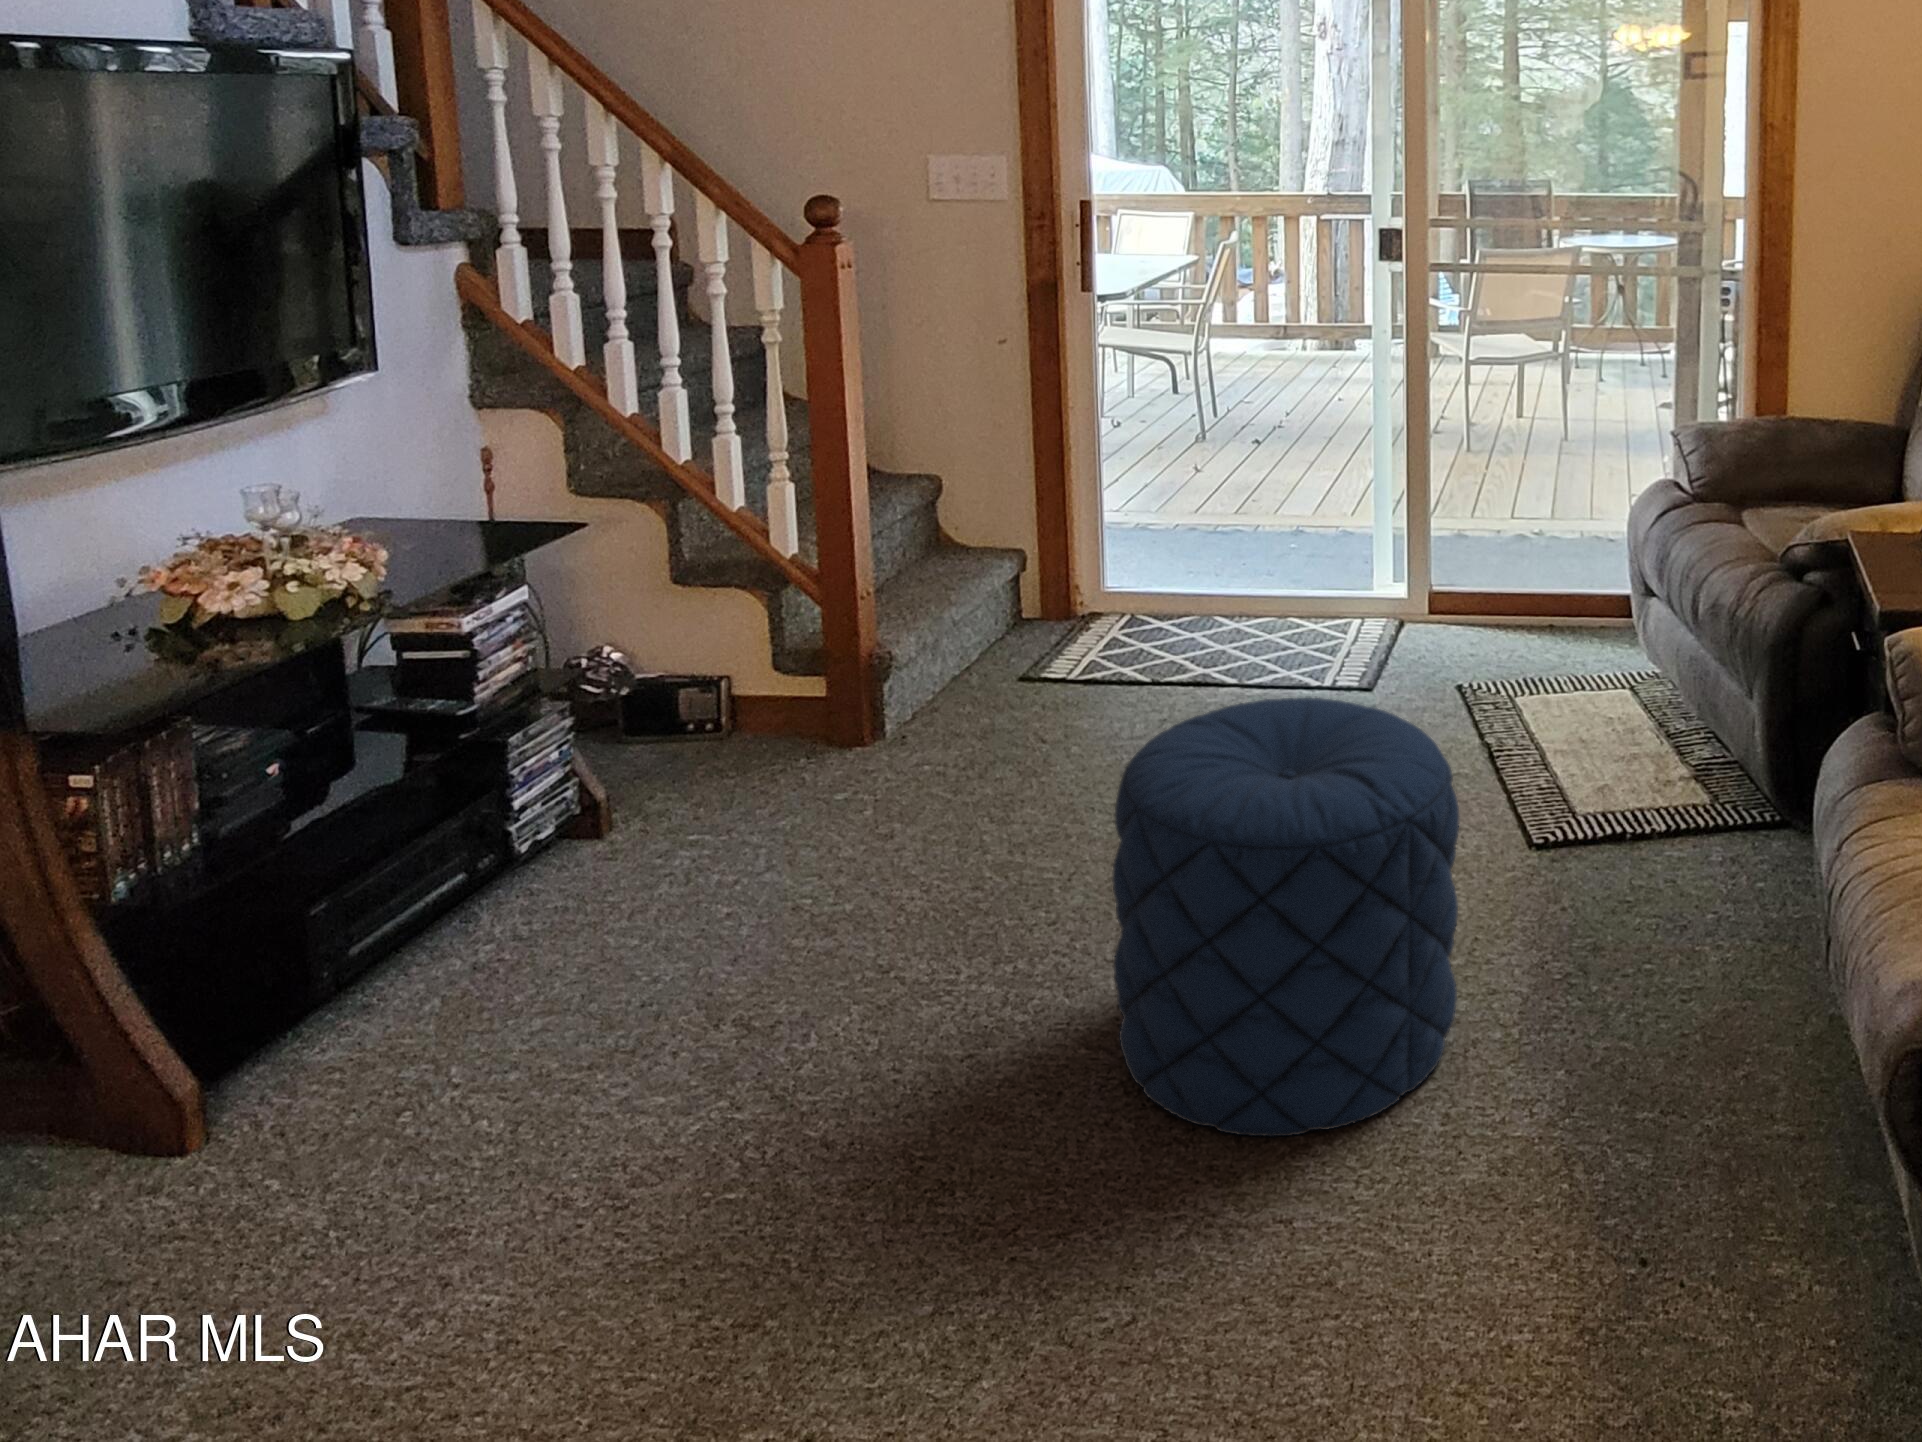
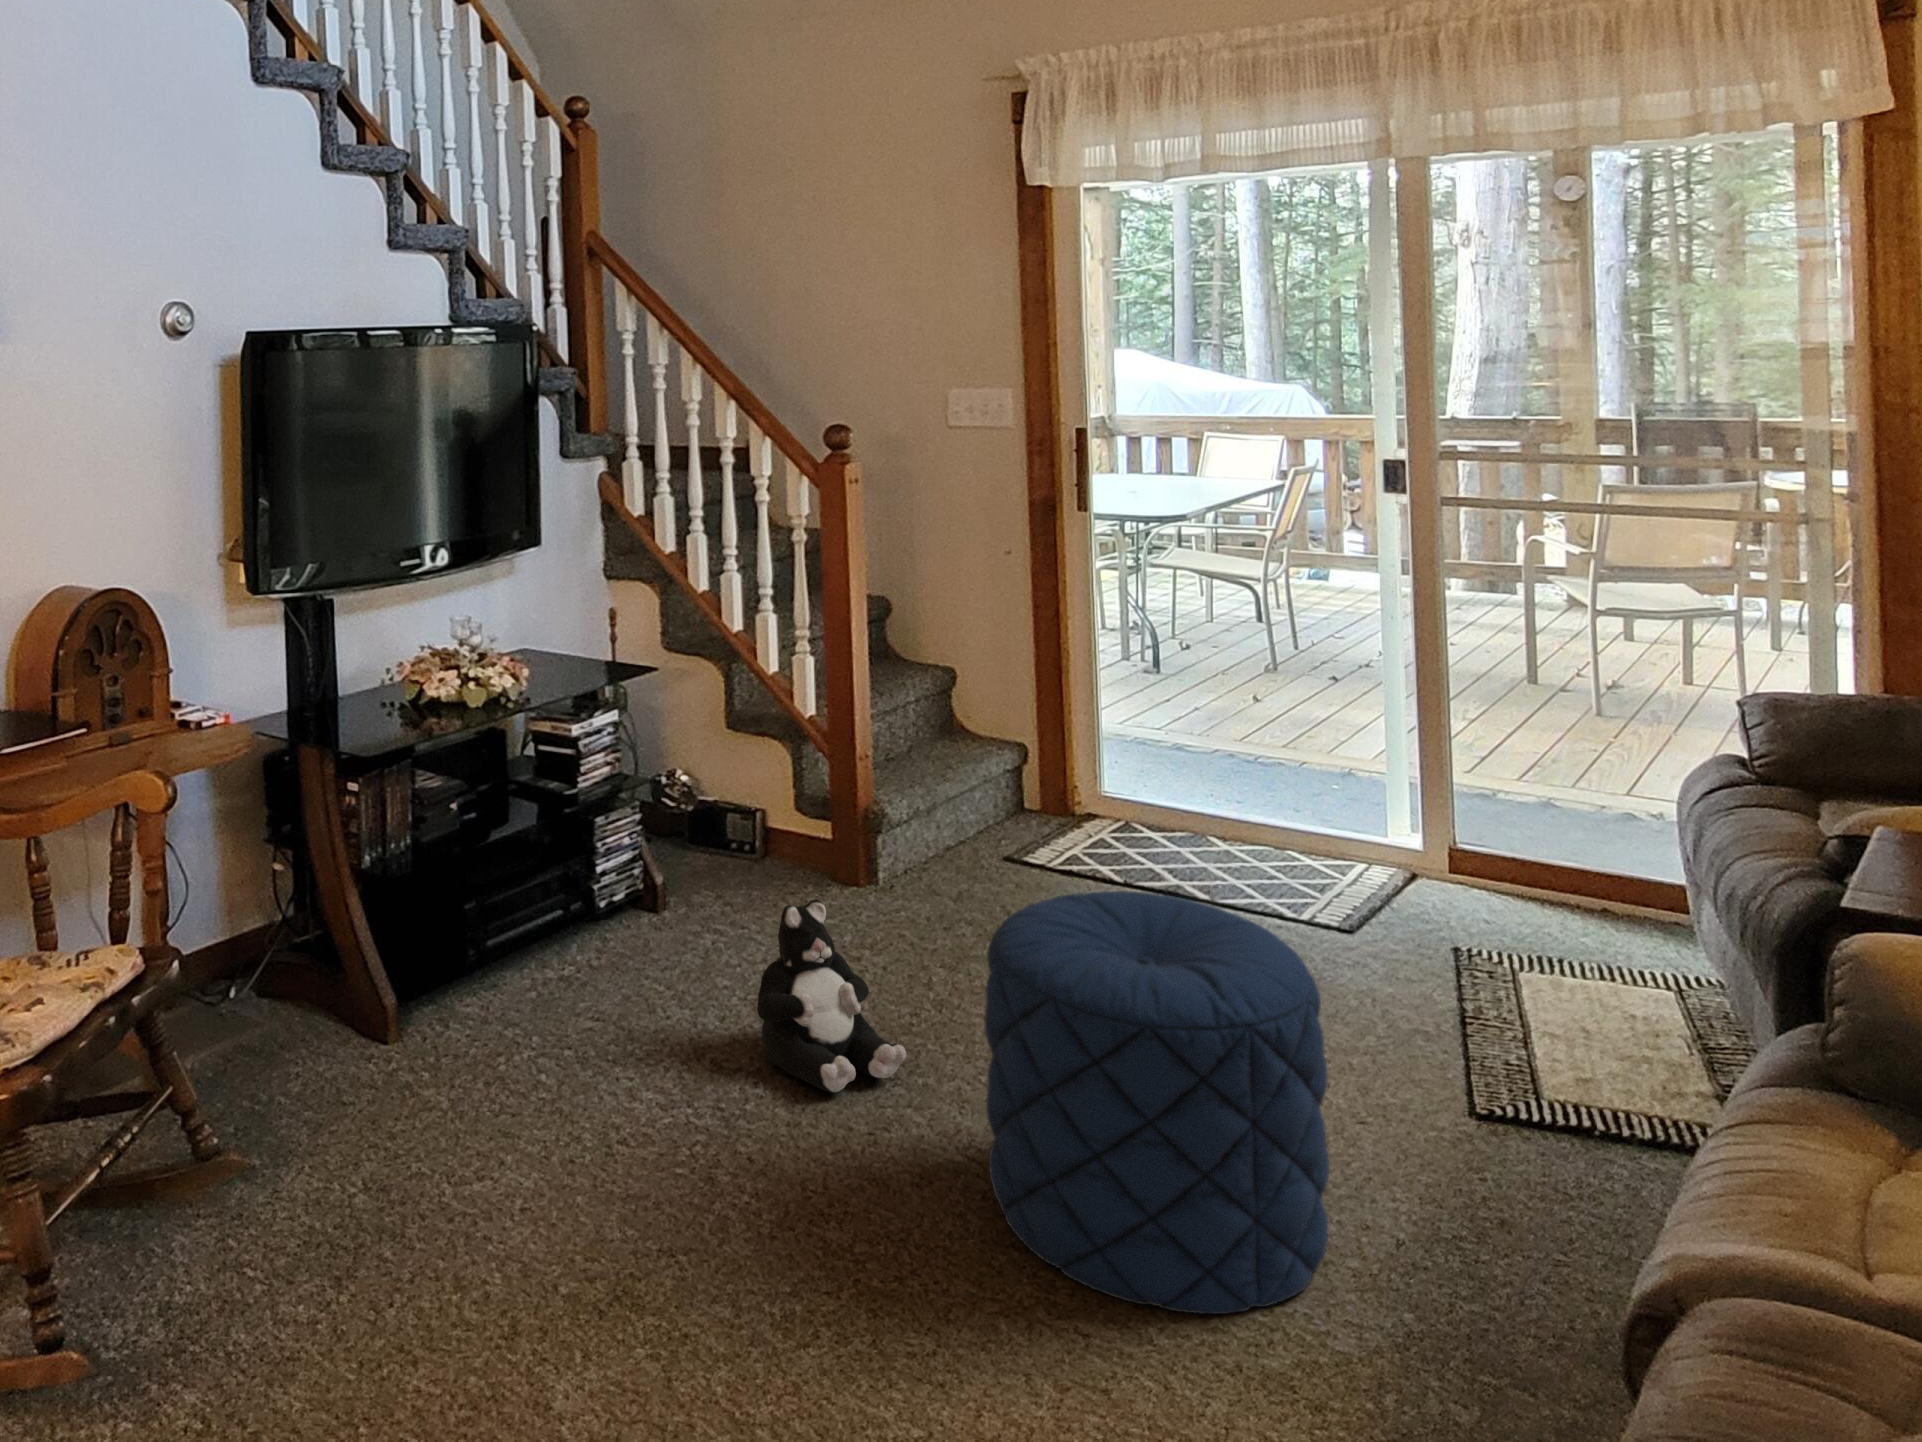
plush toy: none [796,784,988,1009] -> present [757,900,906,1092]

